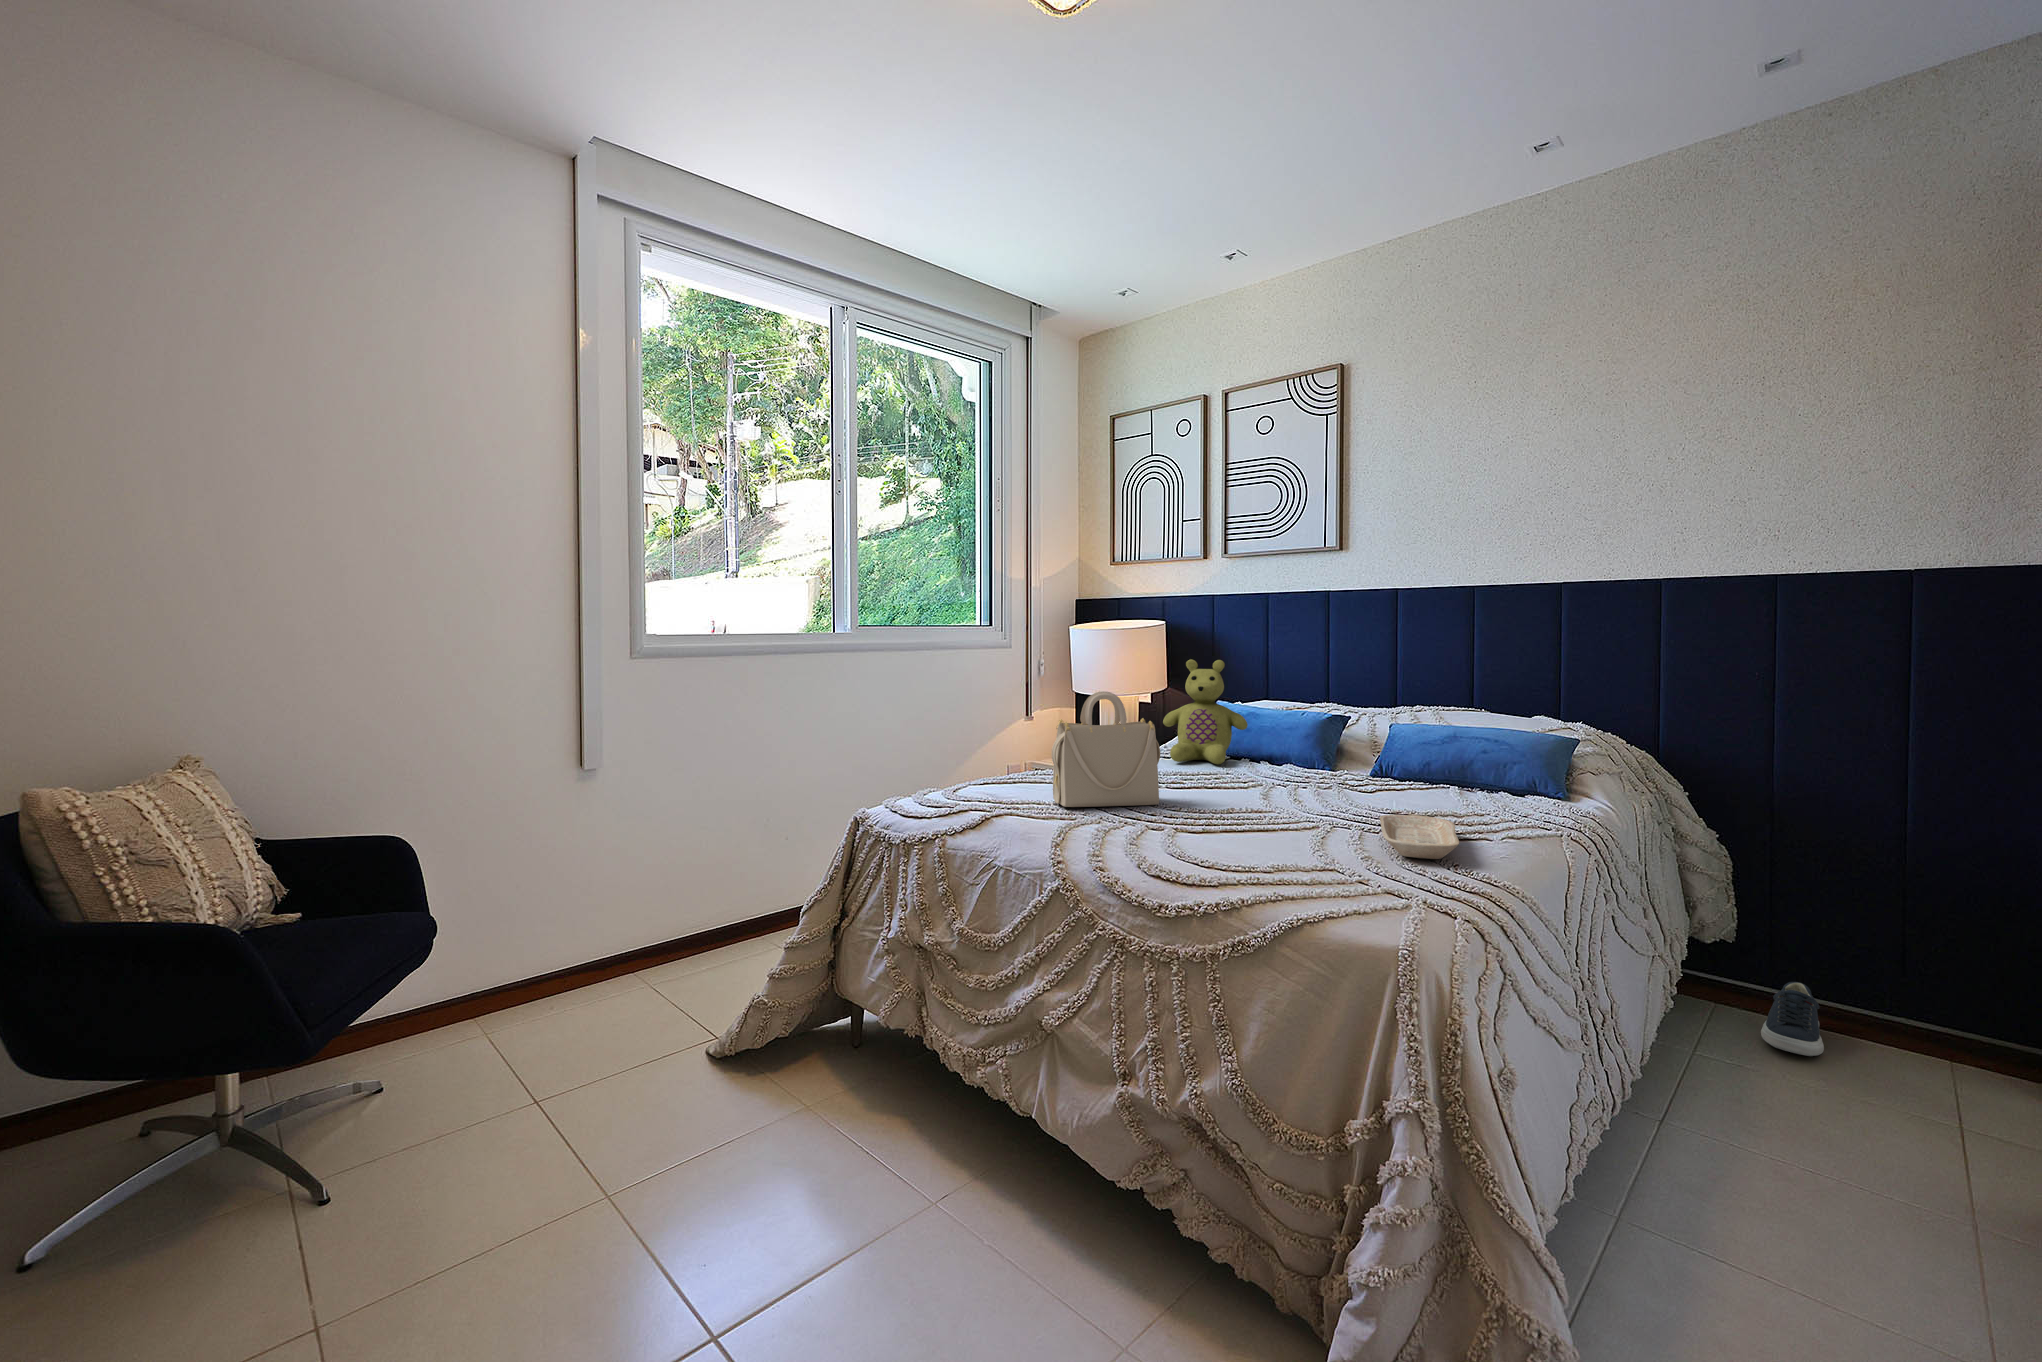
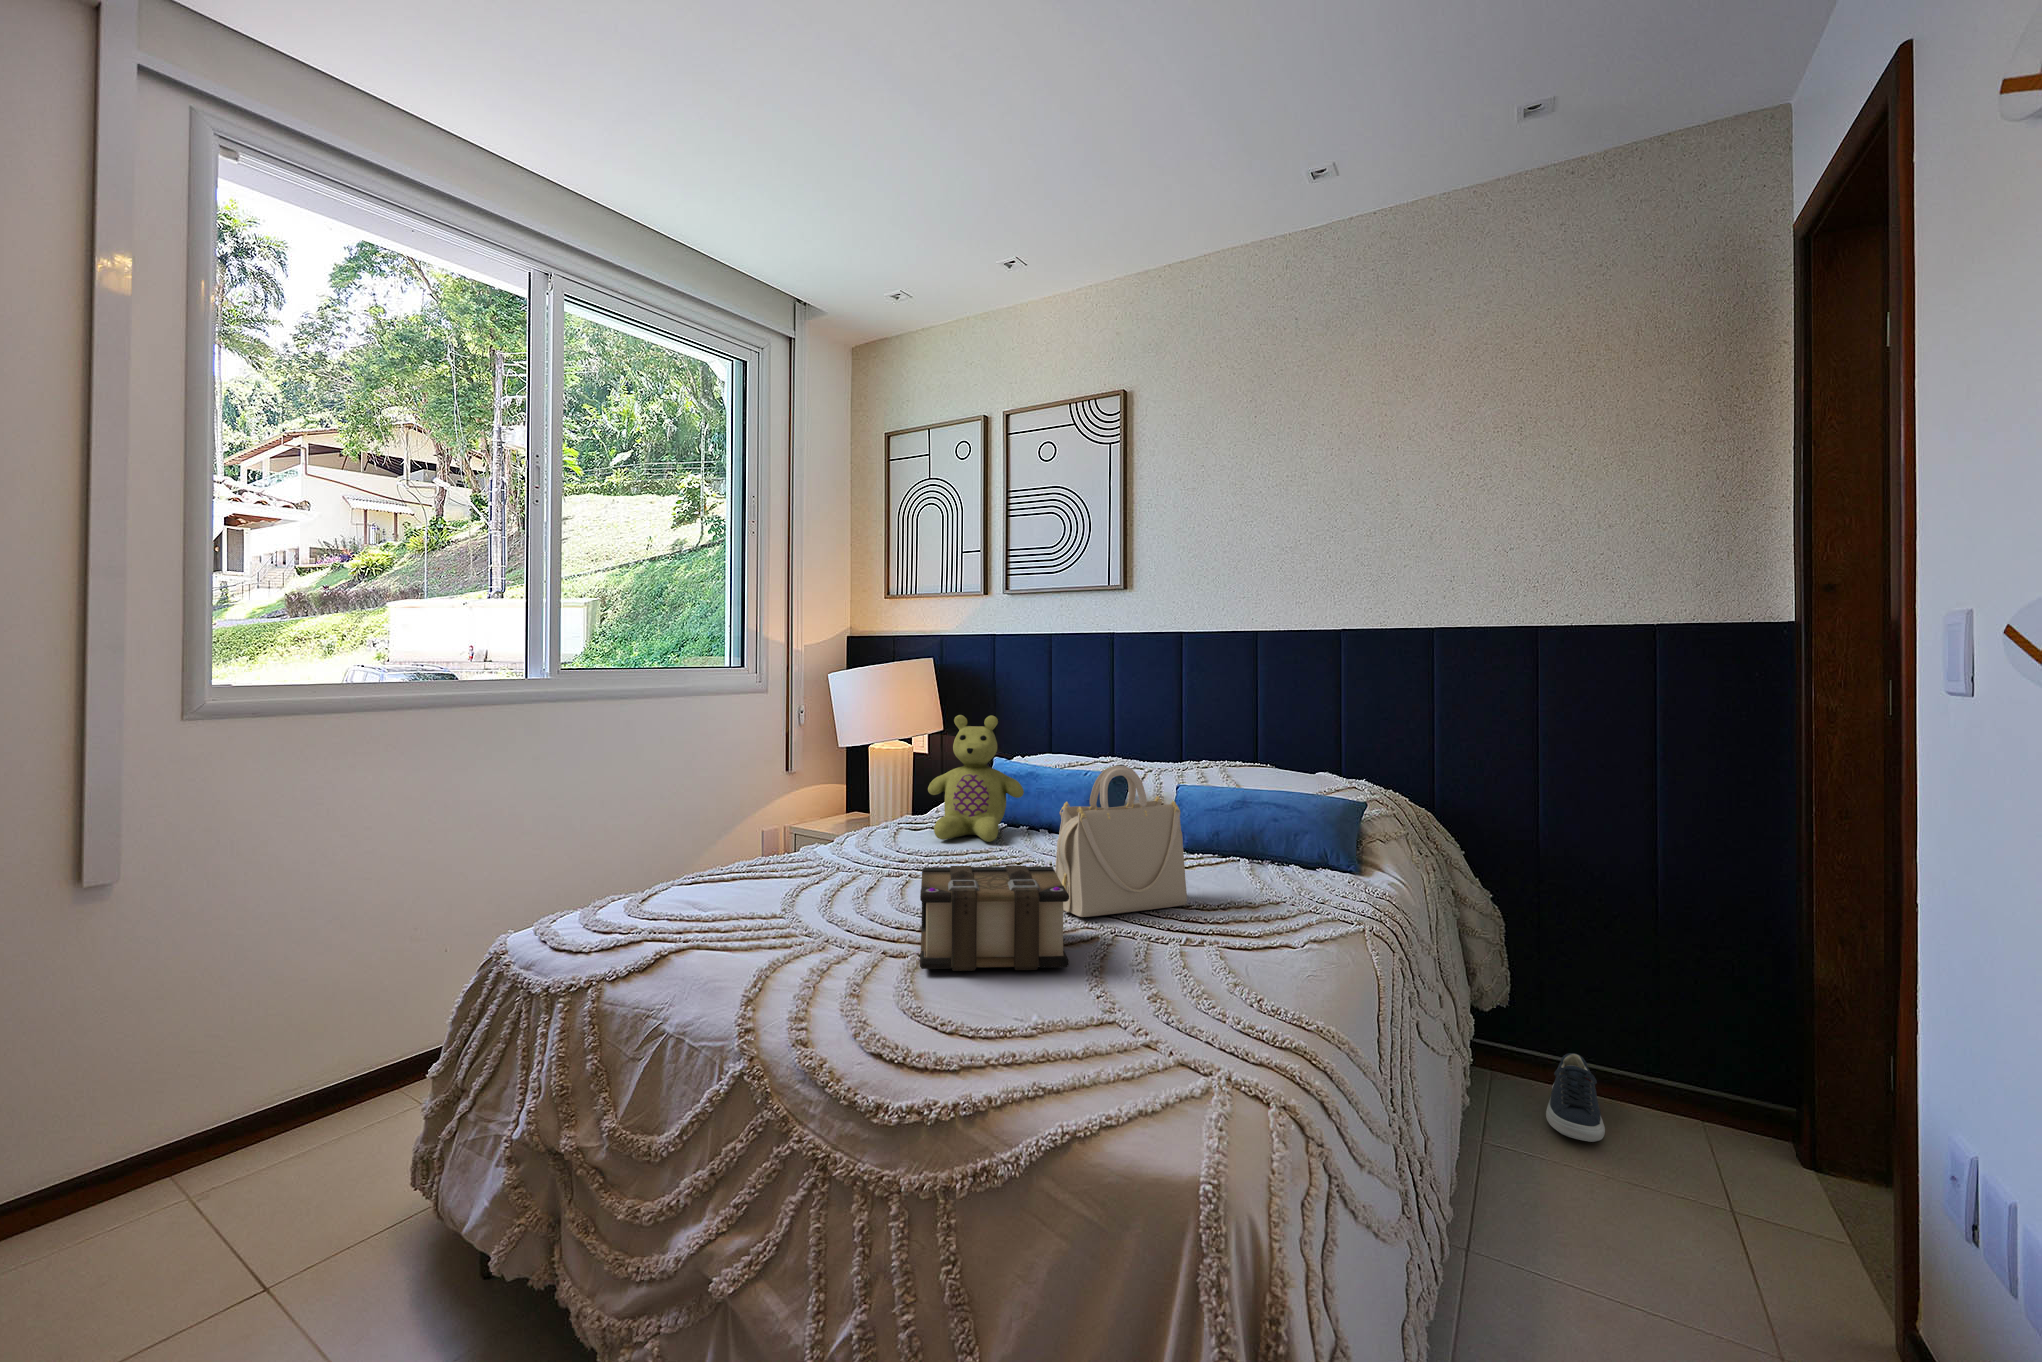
handbag: present [1051,691,1160,807] -> present [1055,766,1187,917]
book: none [1174,764,1297,838] -> present [920,865,1069,971]
tray: present [1380,815,1459,859] -> none [1169,921,1263,994]

